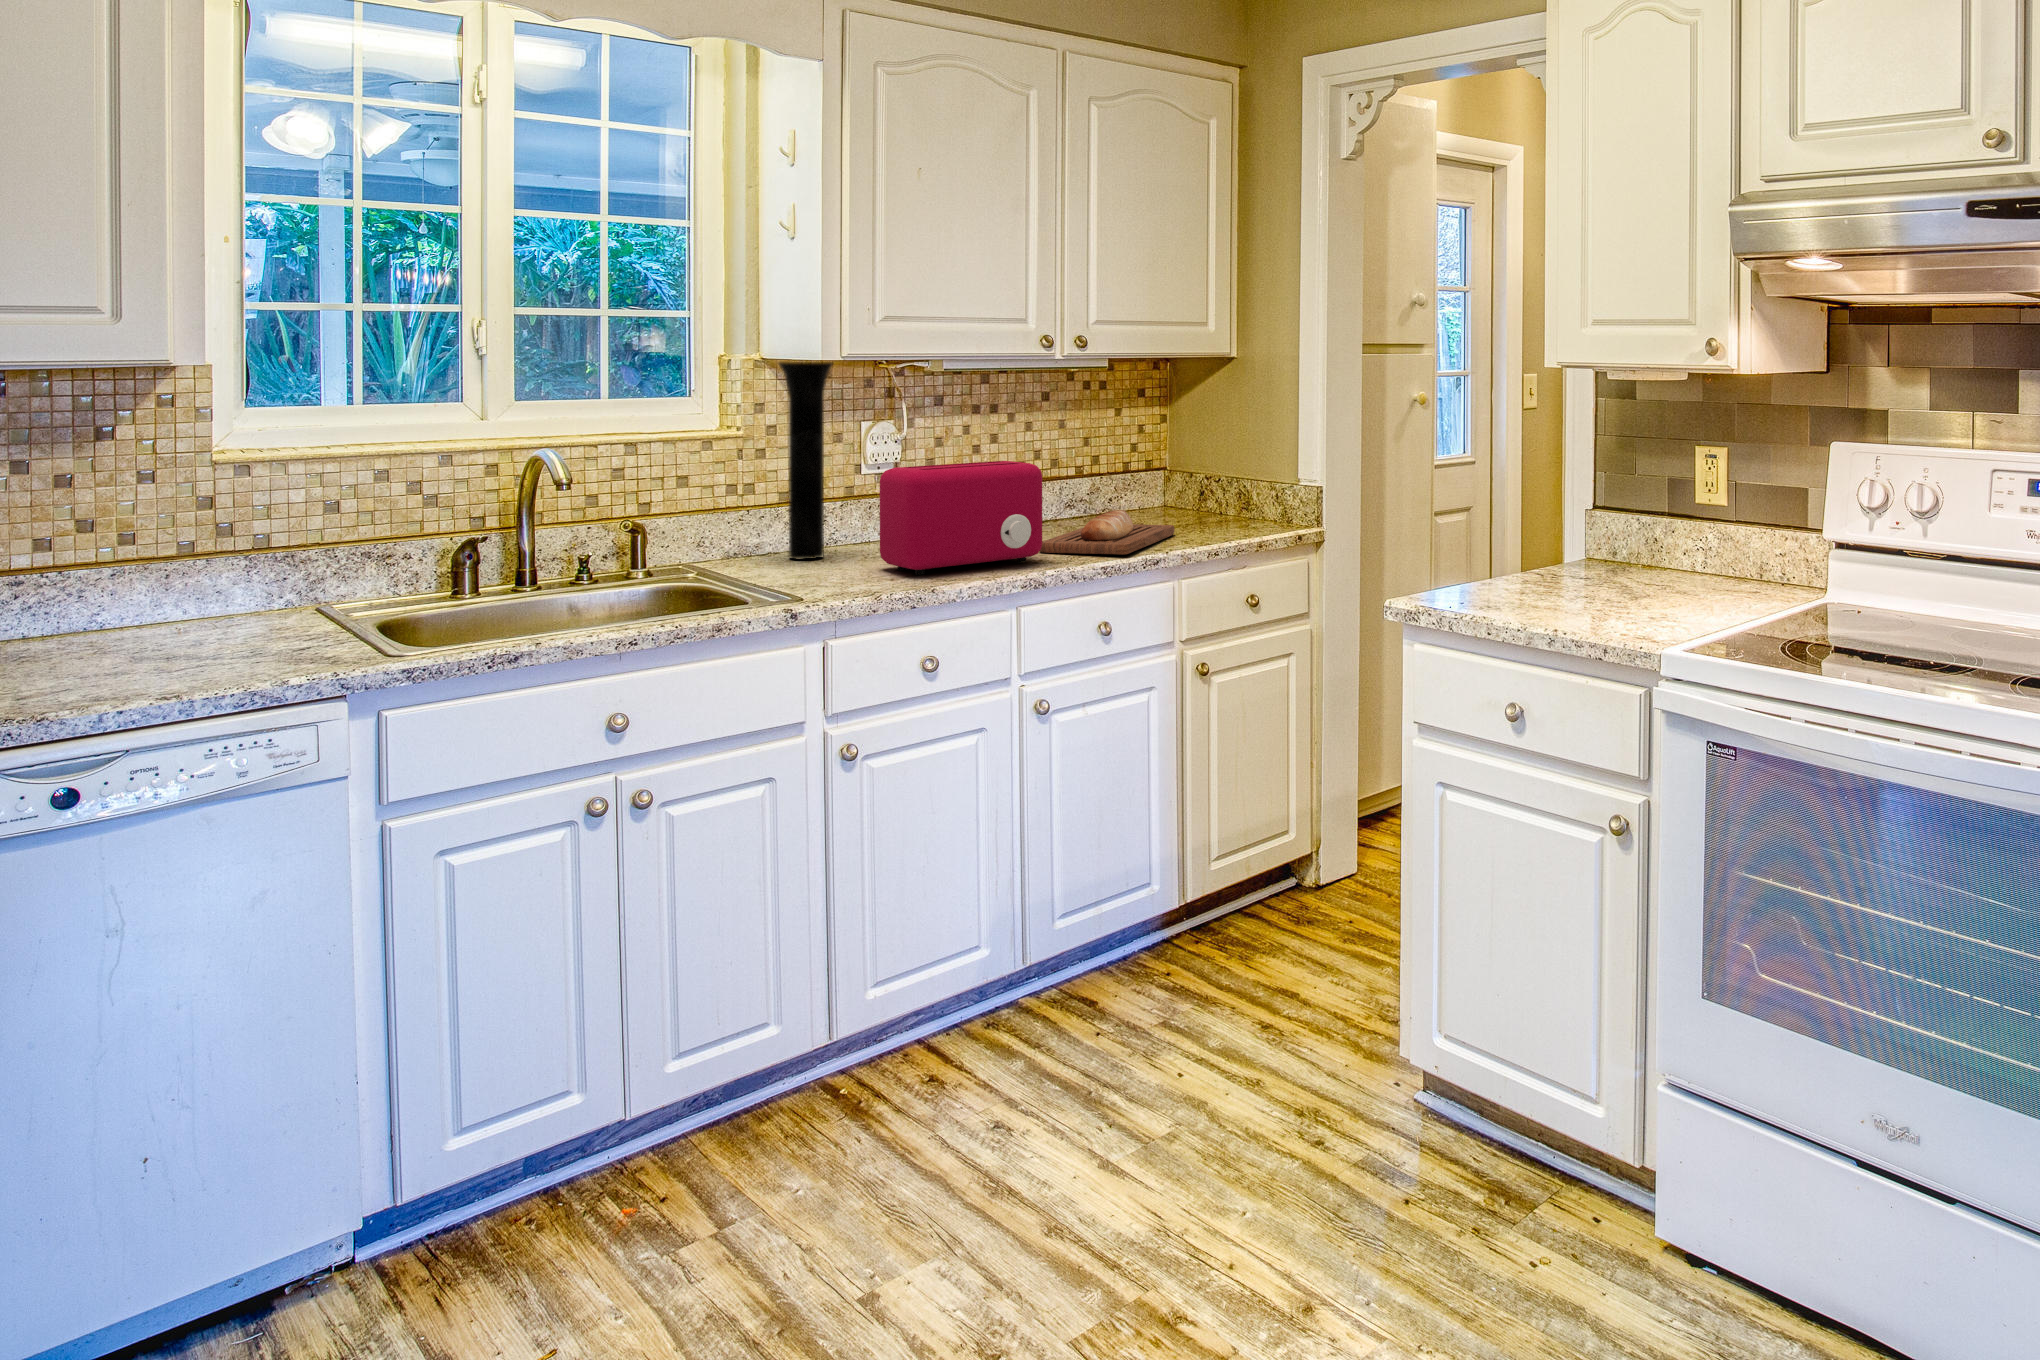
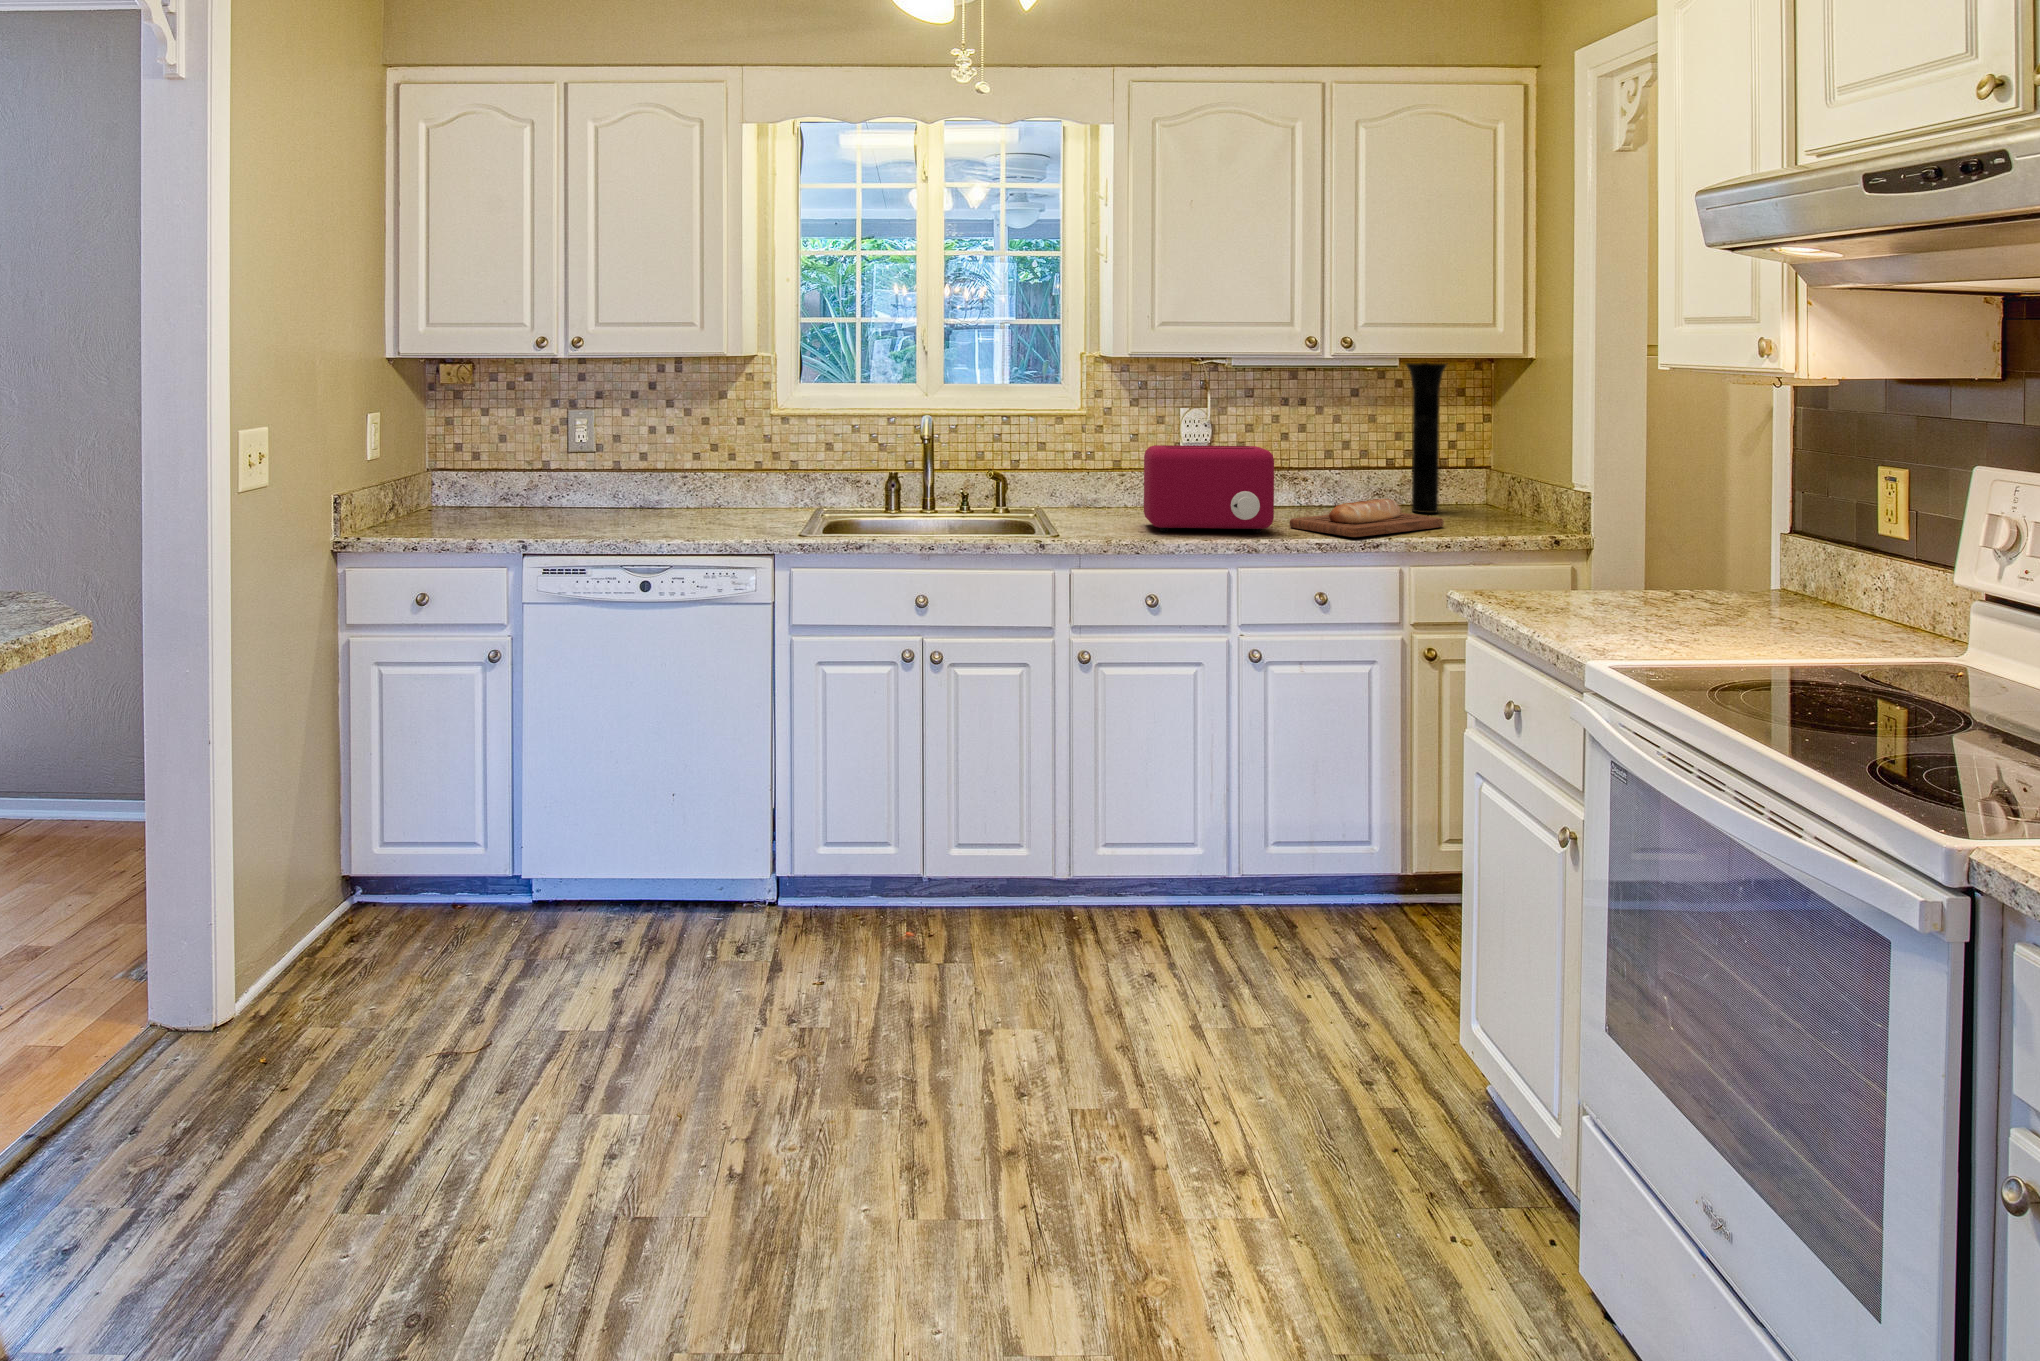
vase: present [779,362,833,559] -> present [1406,363,1448,513]

